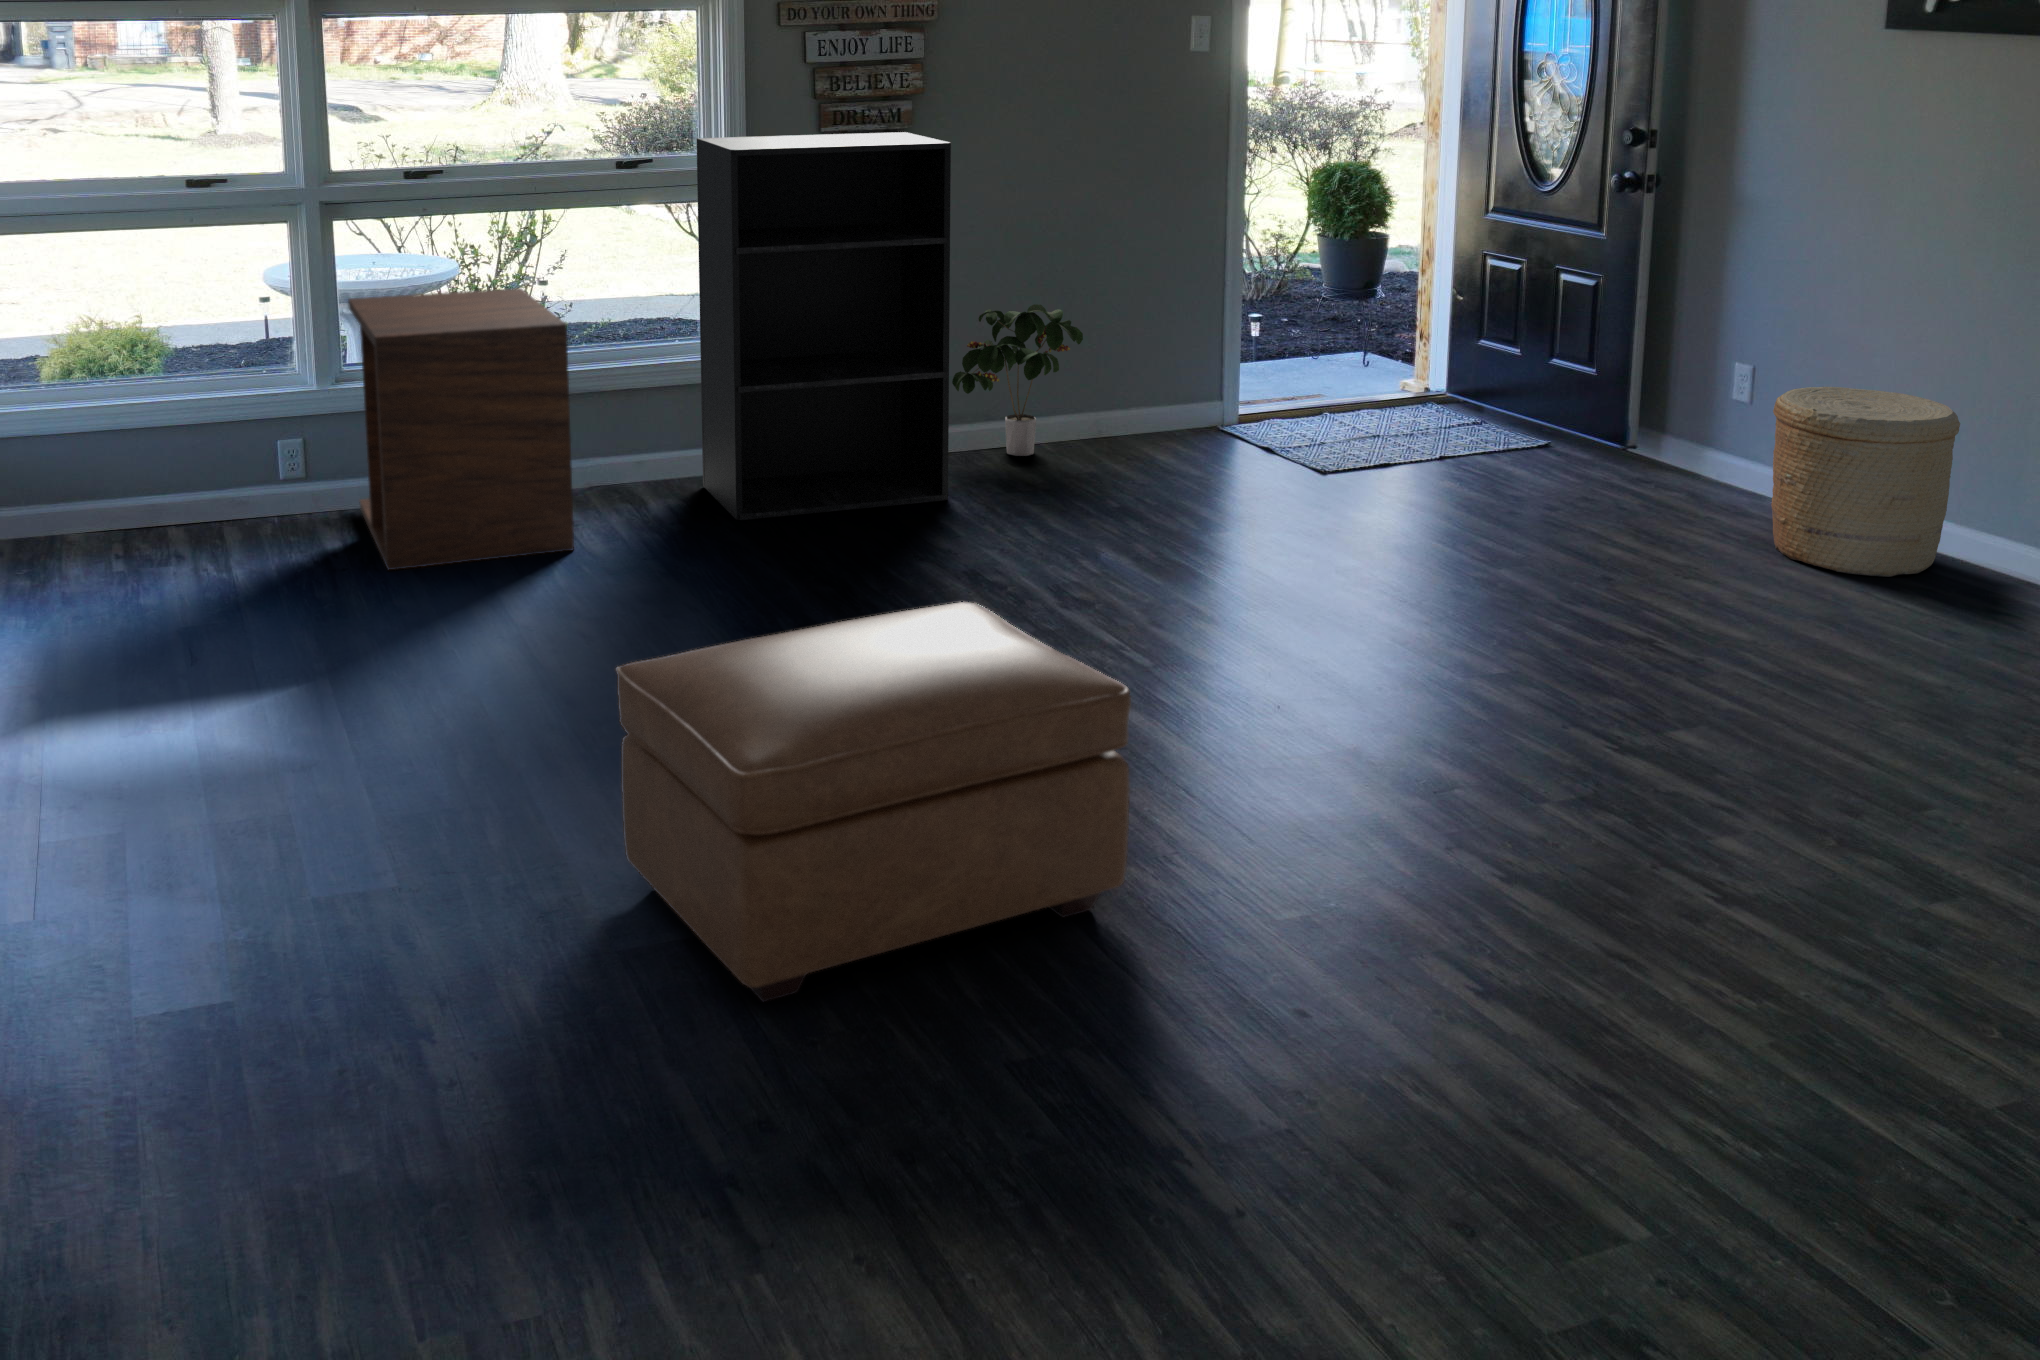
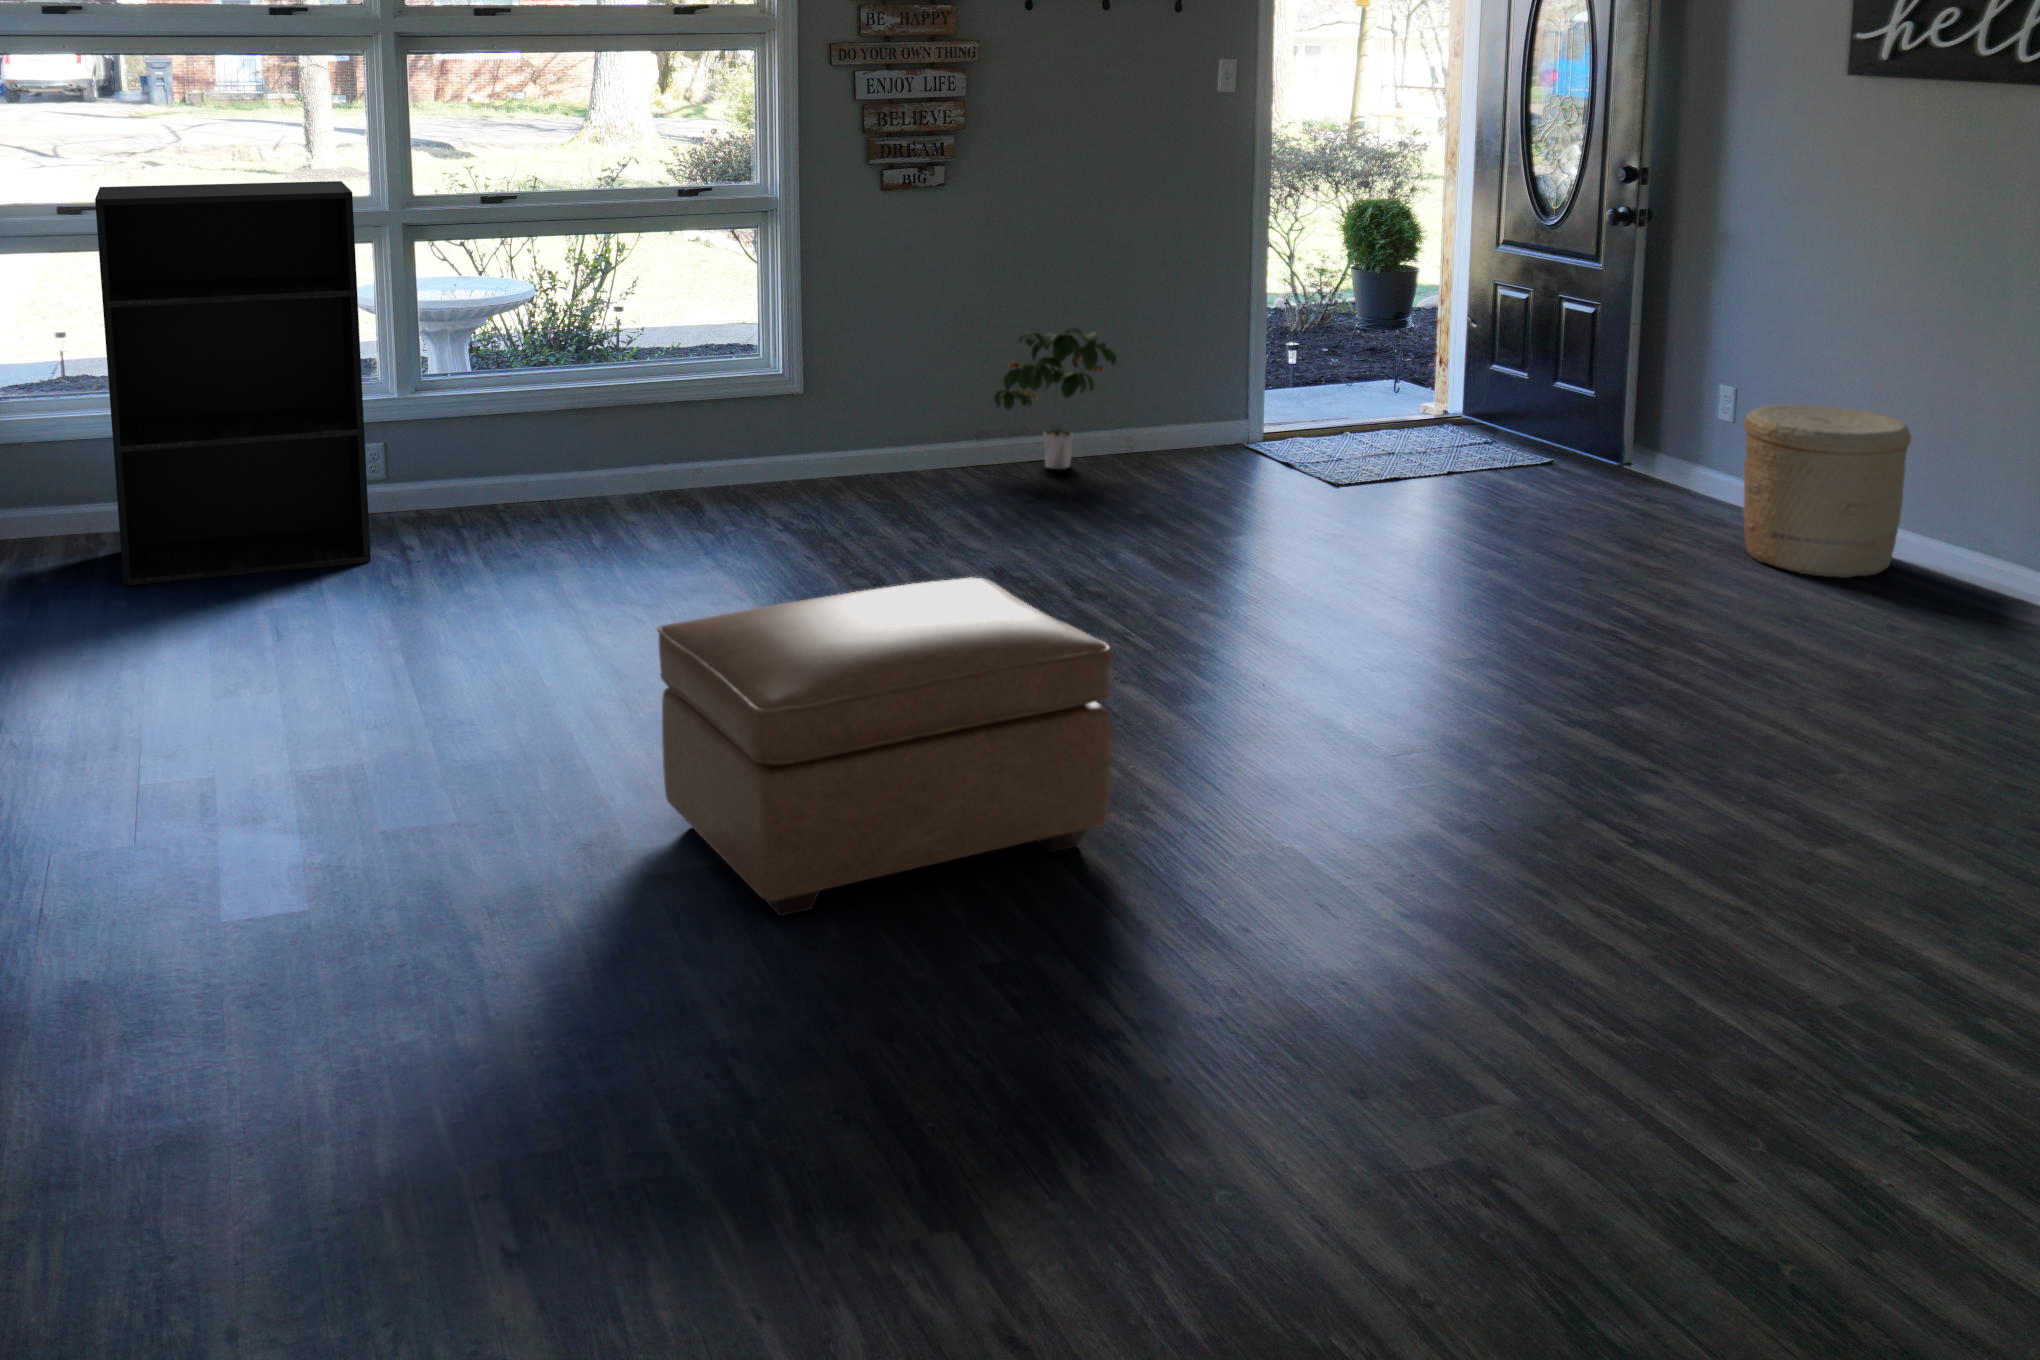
bookshelf: present [697,132,951,520] -> present [95,181,371,585]
side table: present [348,288,574,570] -> none [430,307,636,564]

